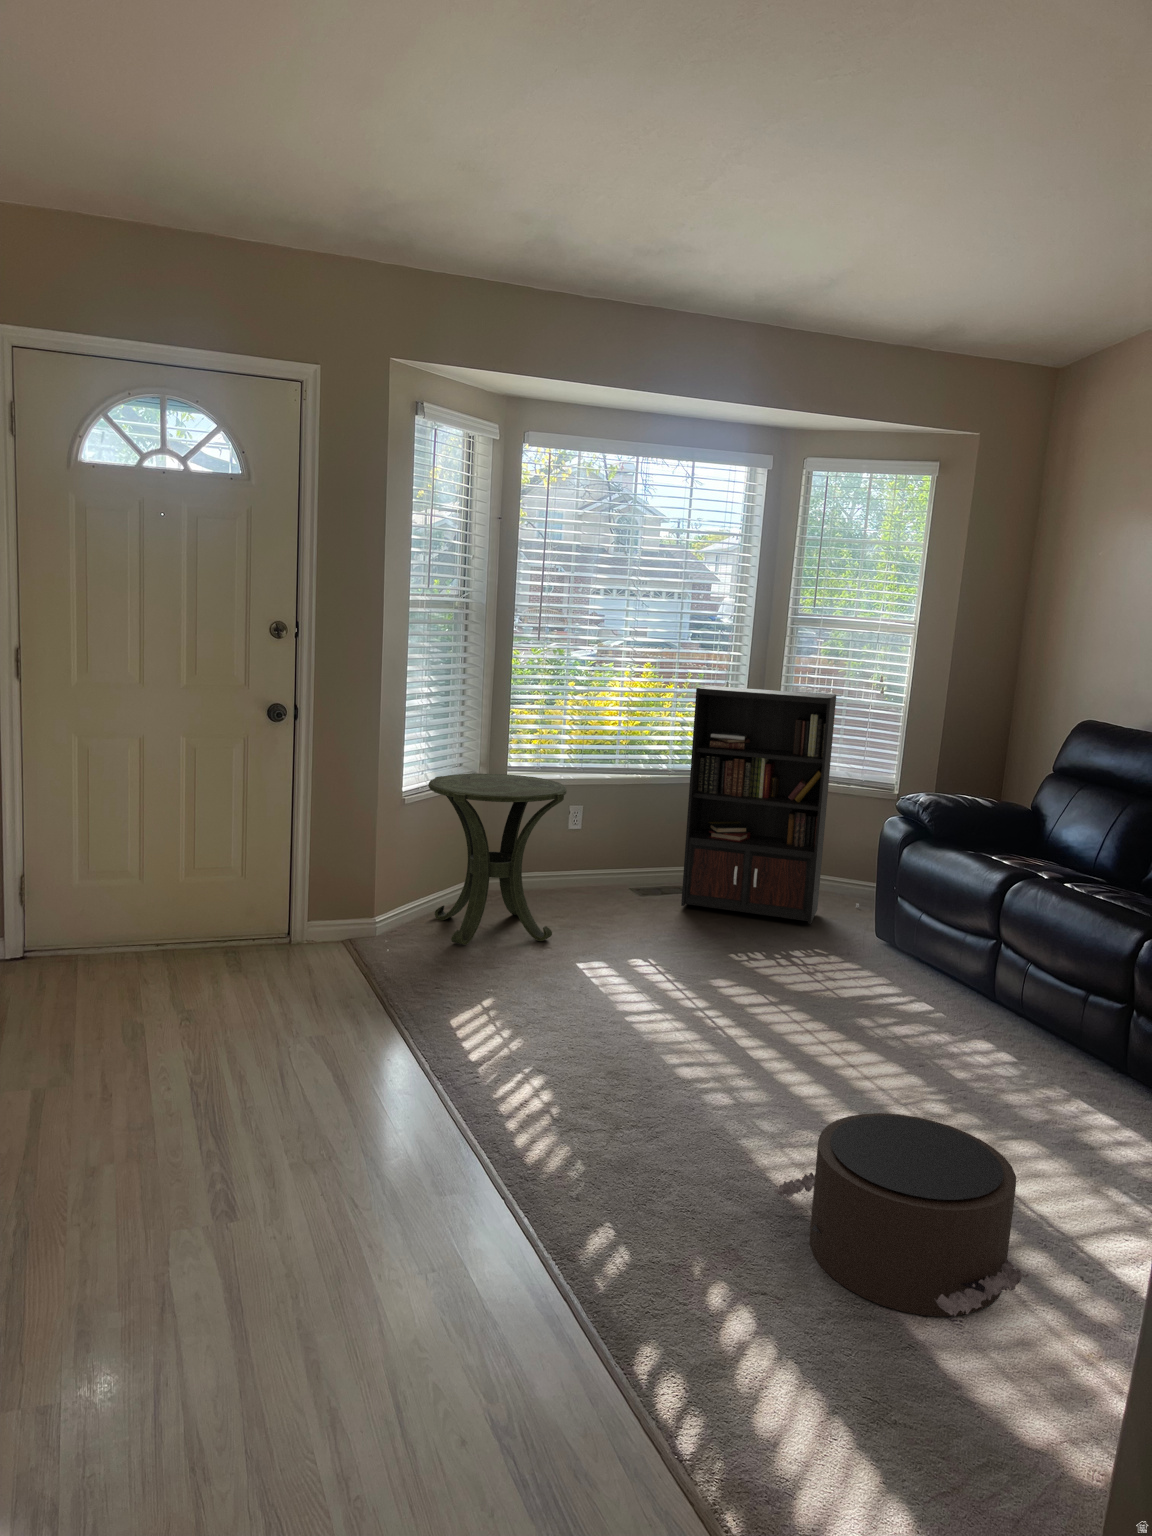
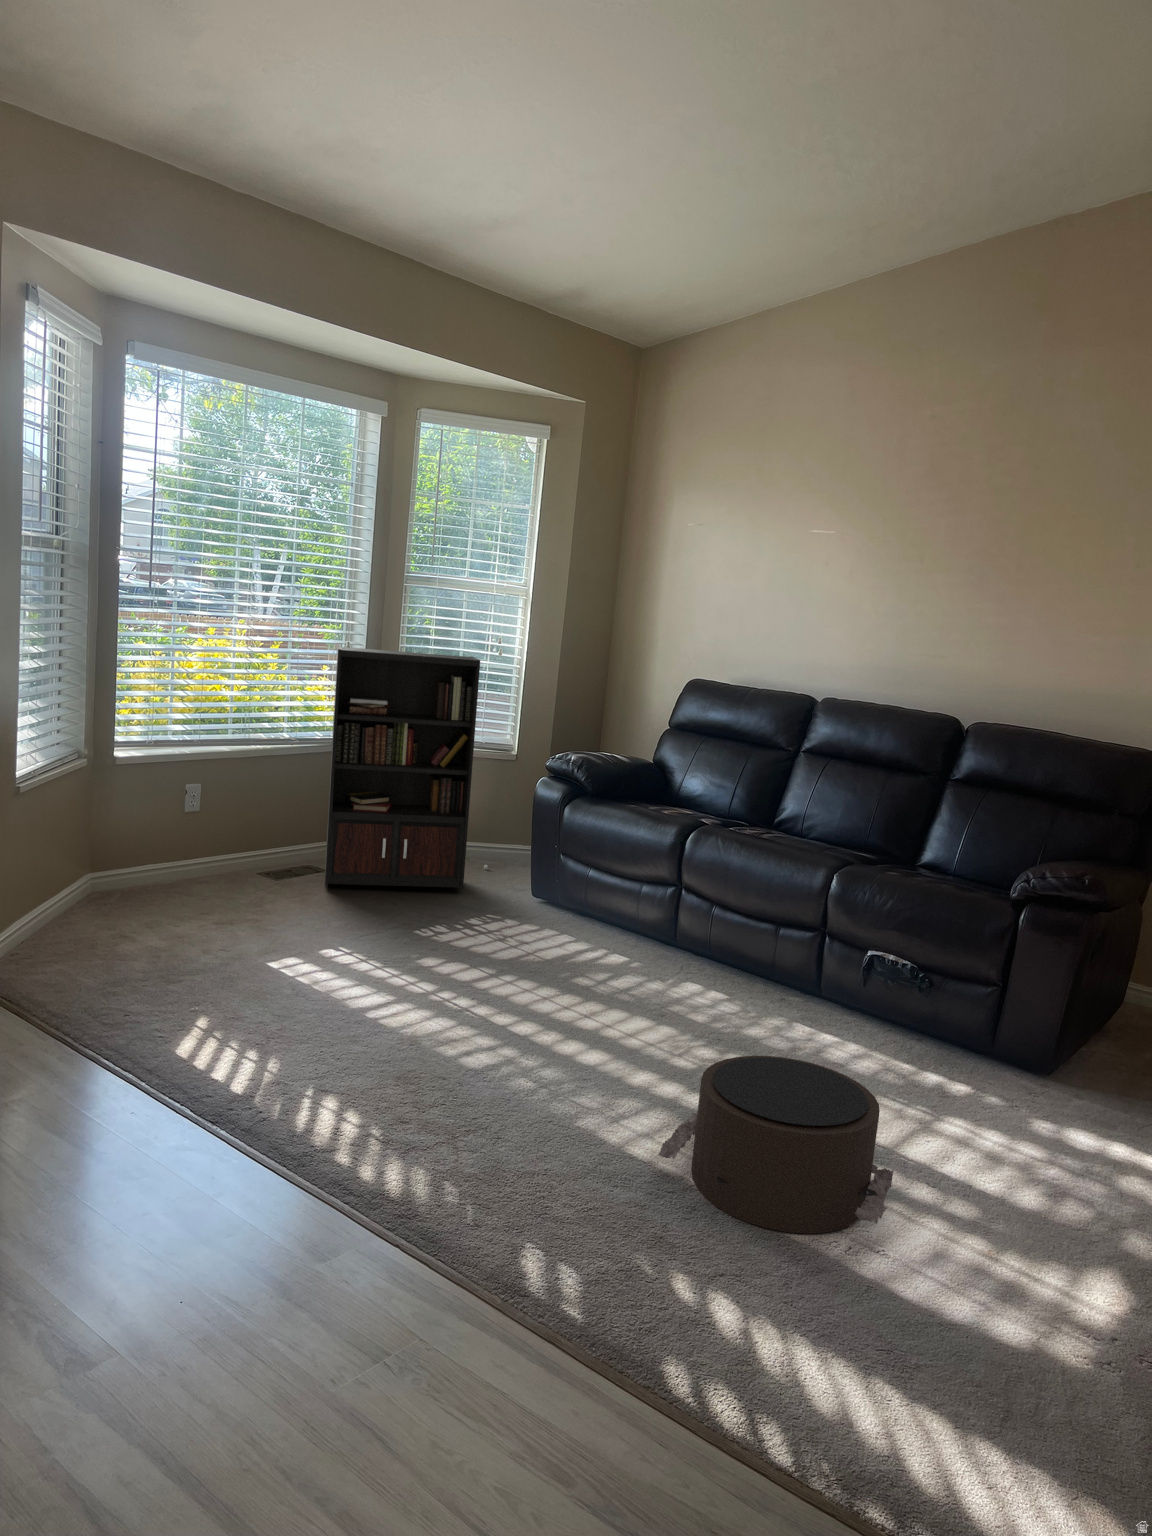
side table: present [429,774,567,945] -> none [48,753,230,962]

